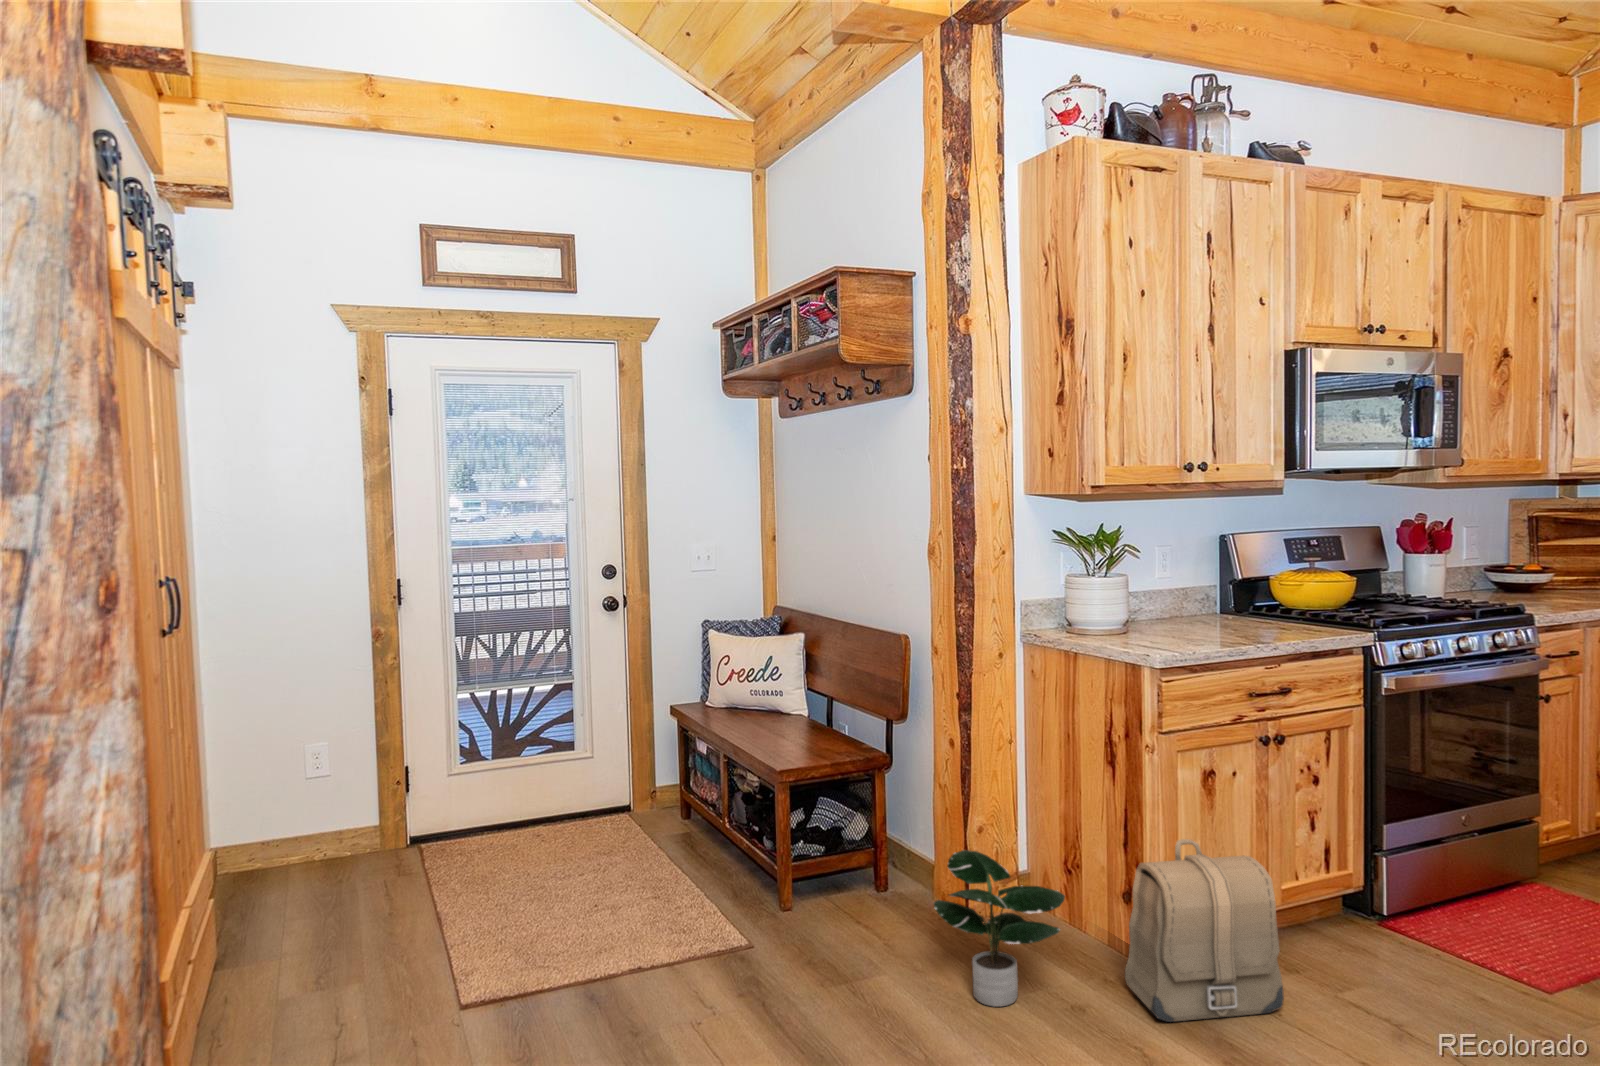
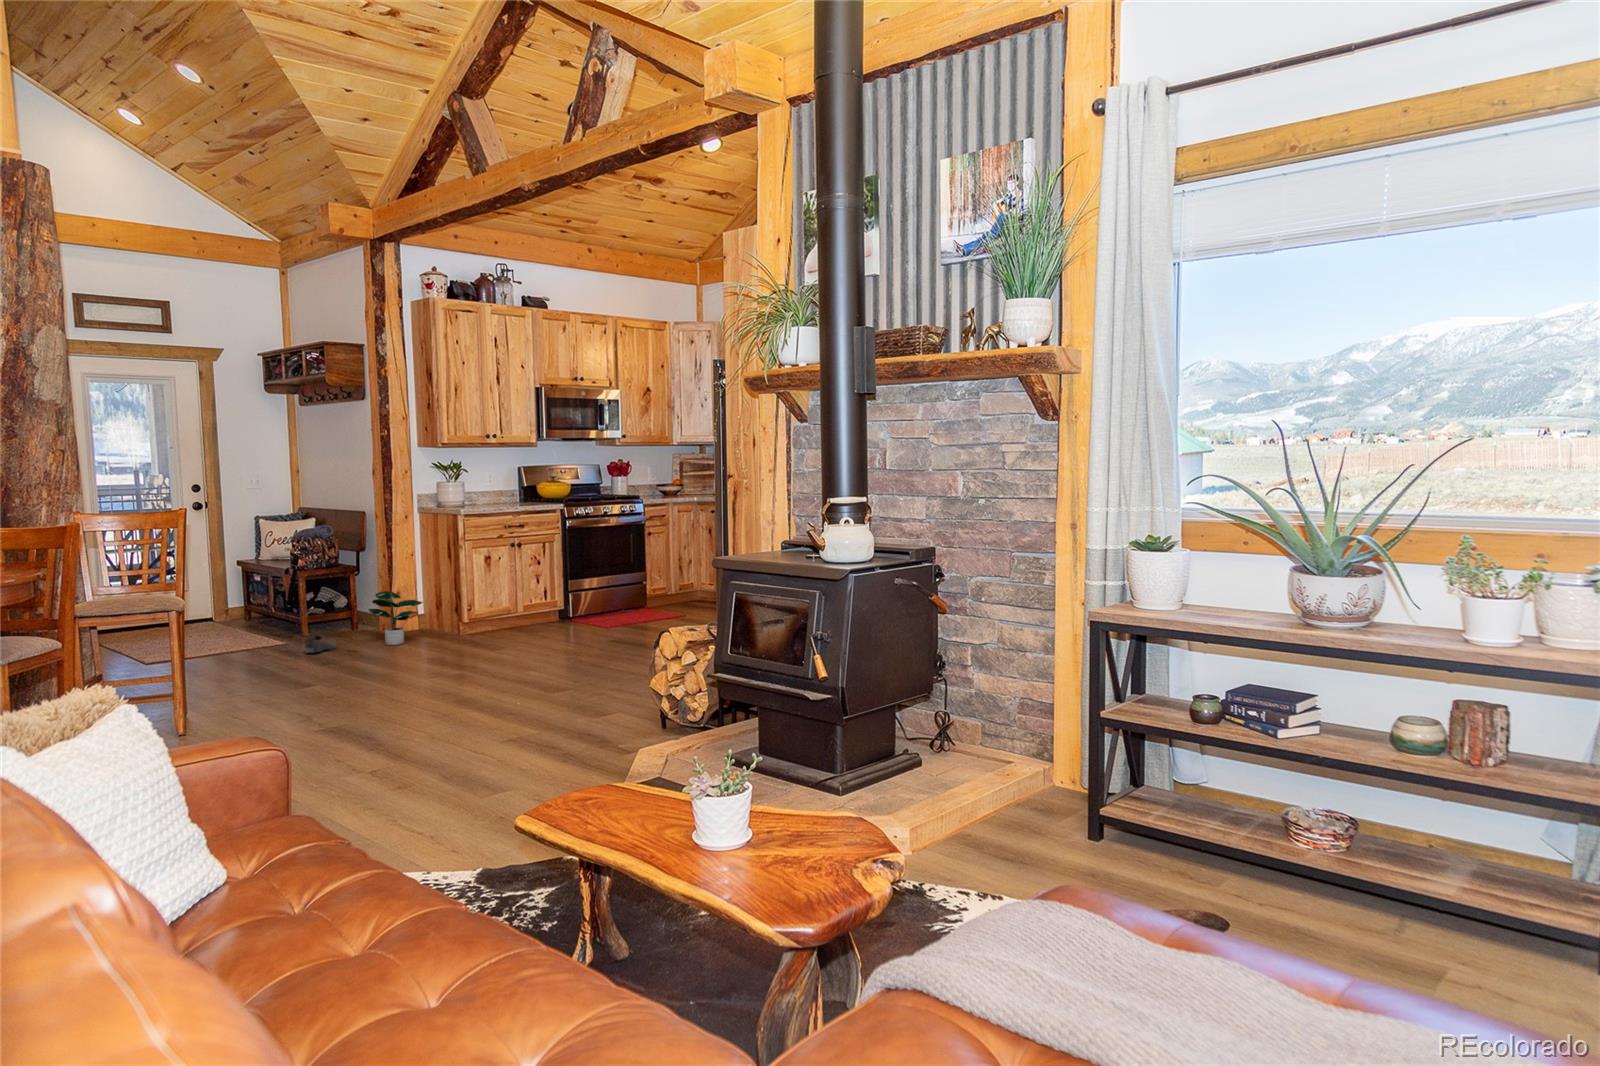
backpack: present [1125,839,1284,1022] -> none [449,579,505,642]
shoe: none [792,962,859,1024] -> present [305,635,337,653]

